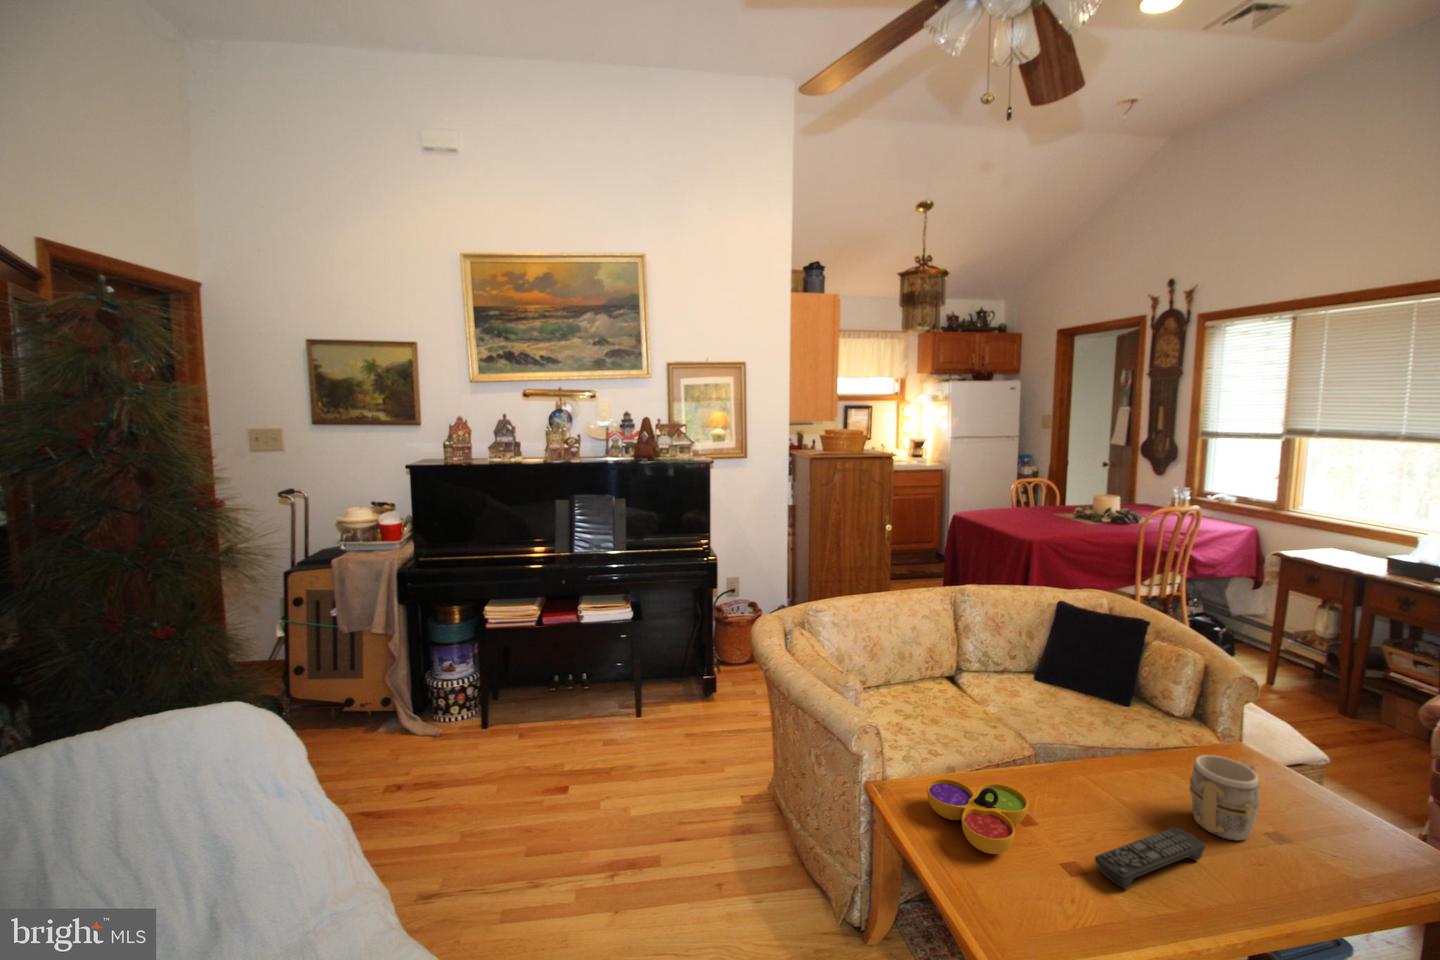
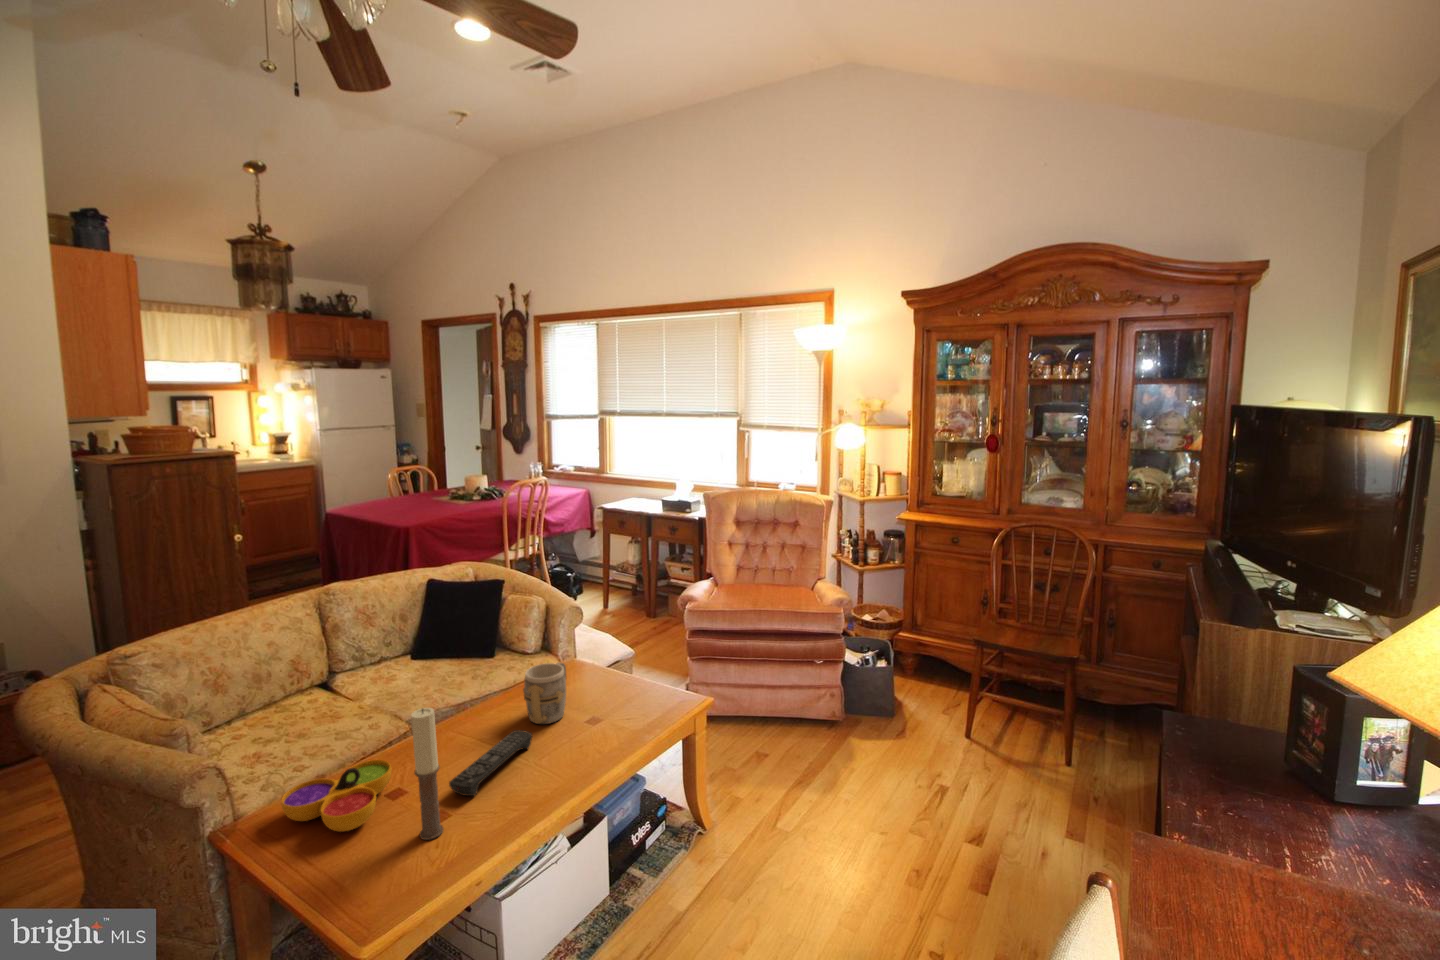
candle: none [1061,767,1098,918] -> present [411,708,444,840]

